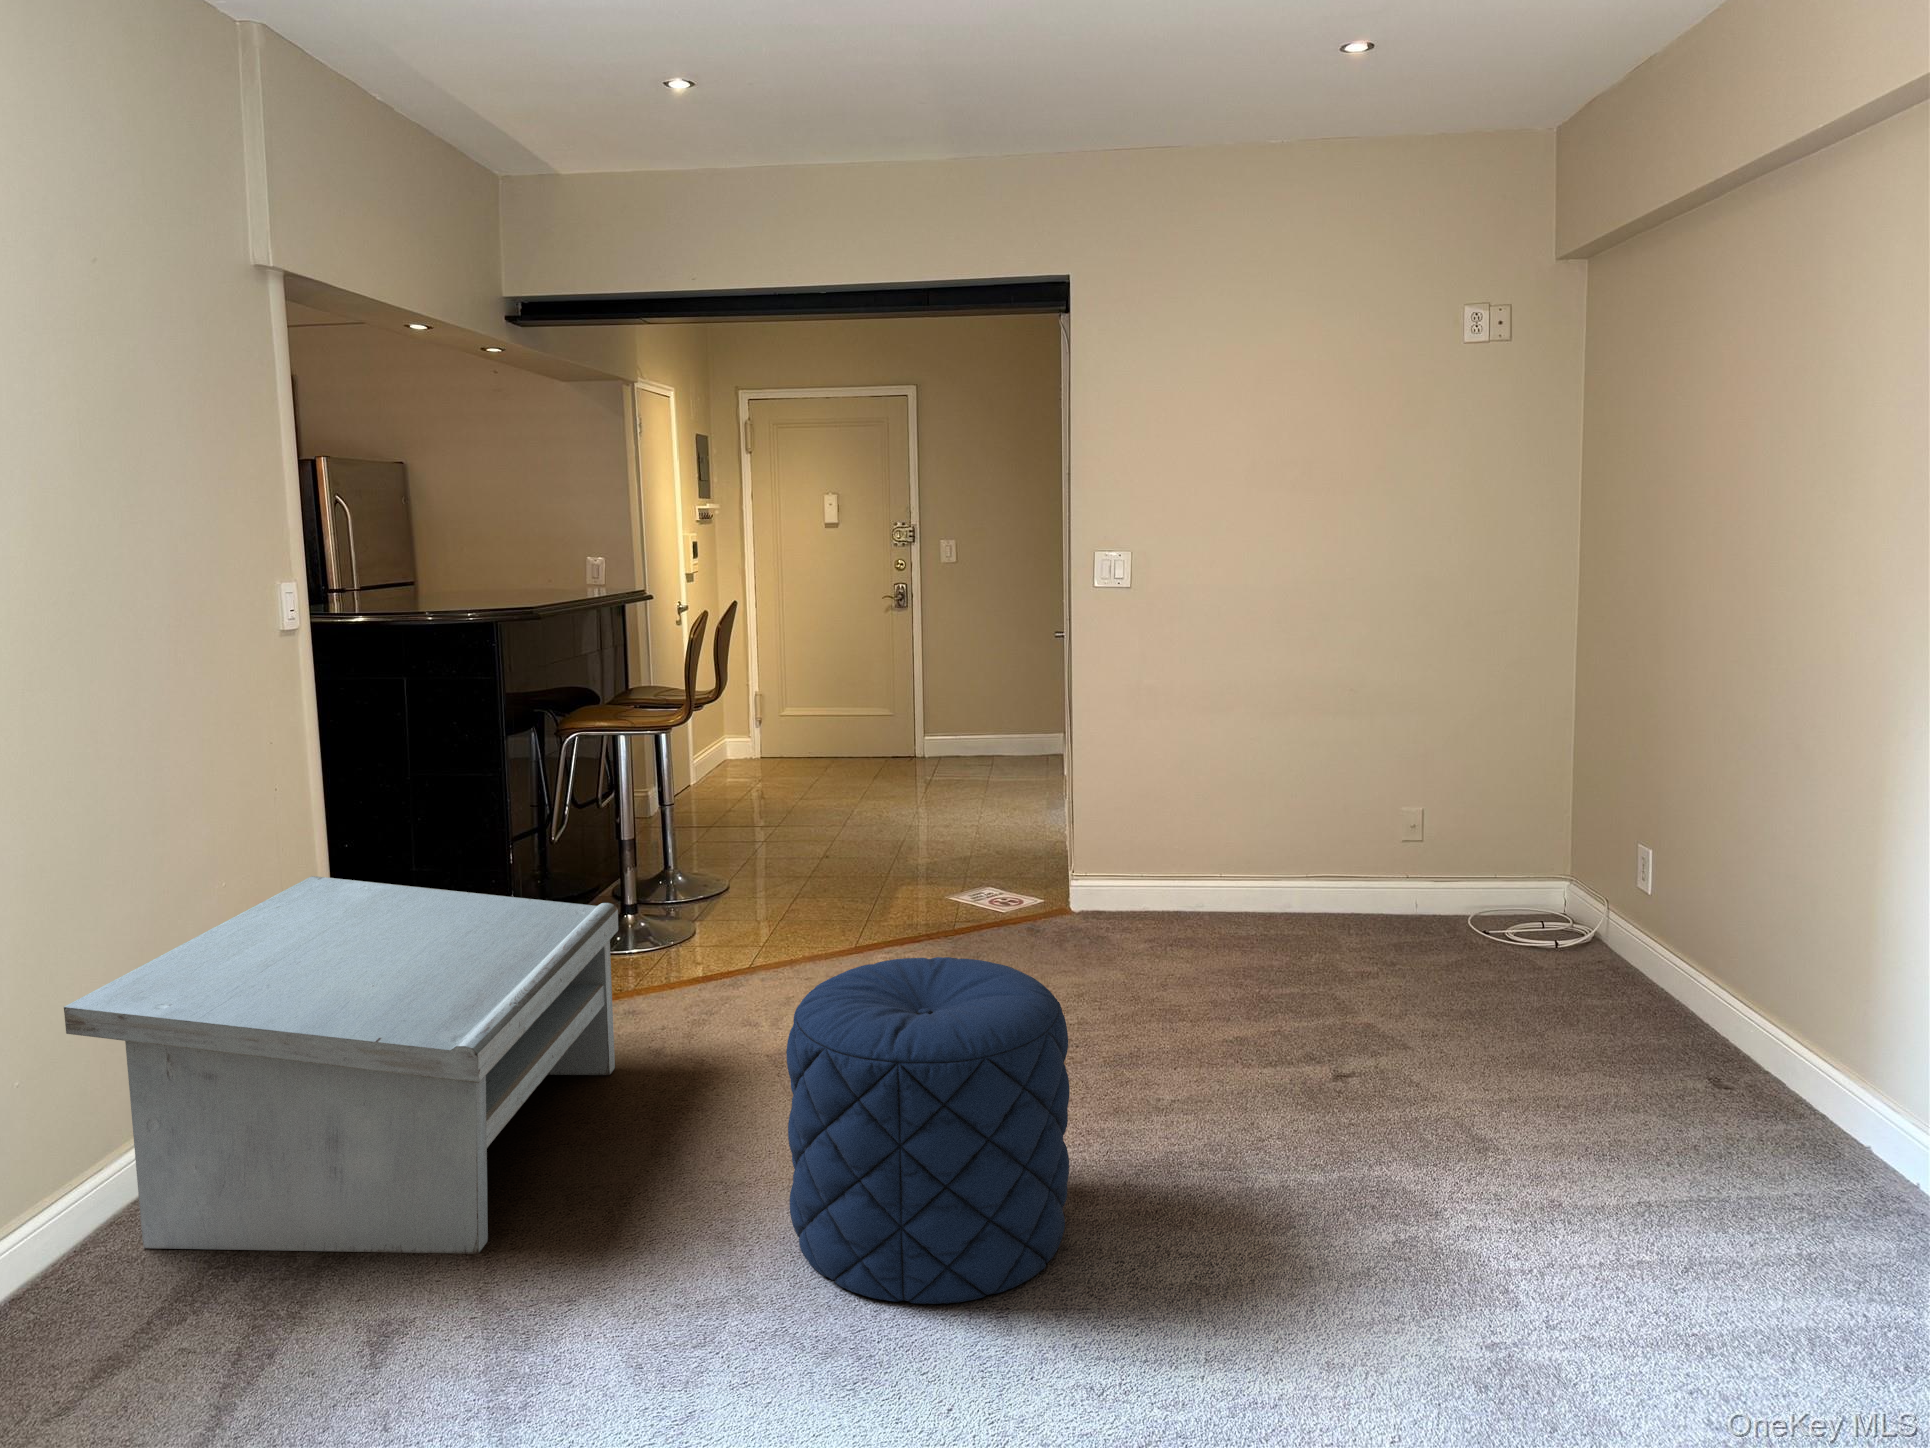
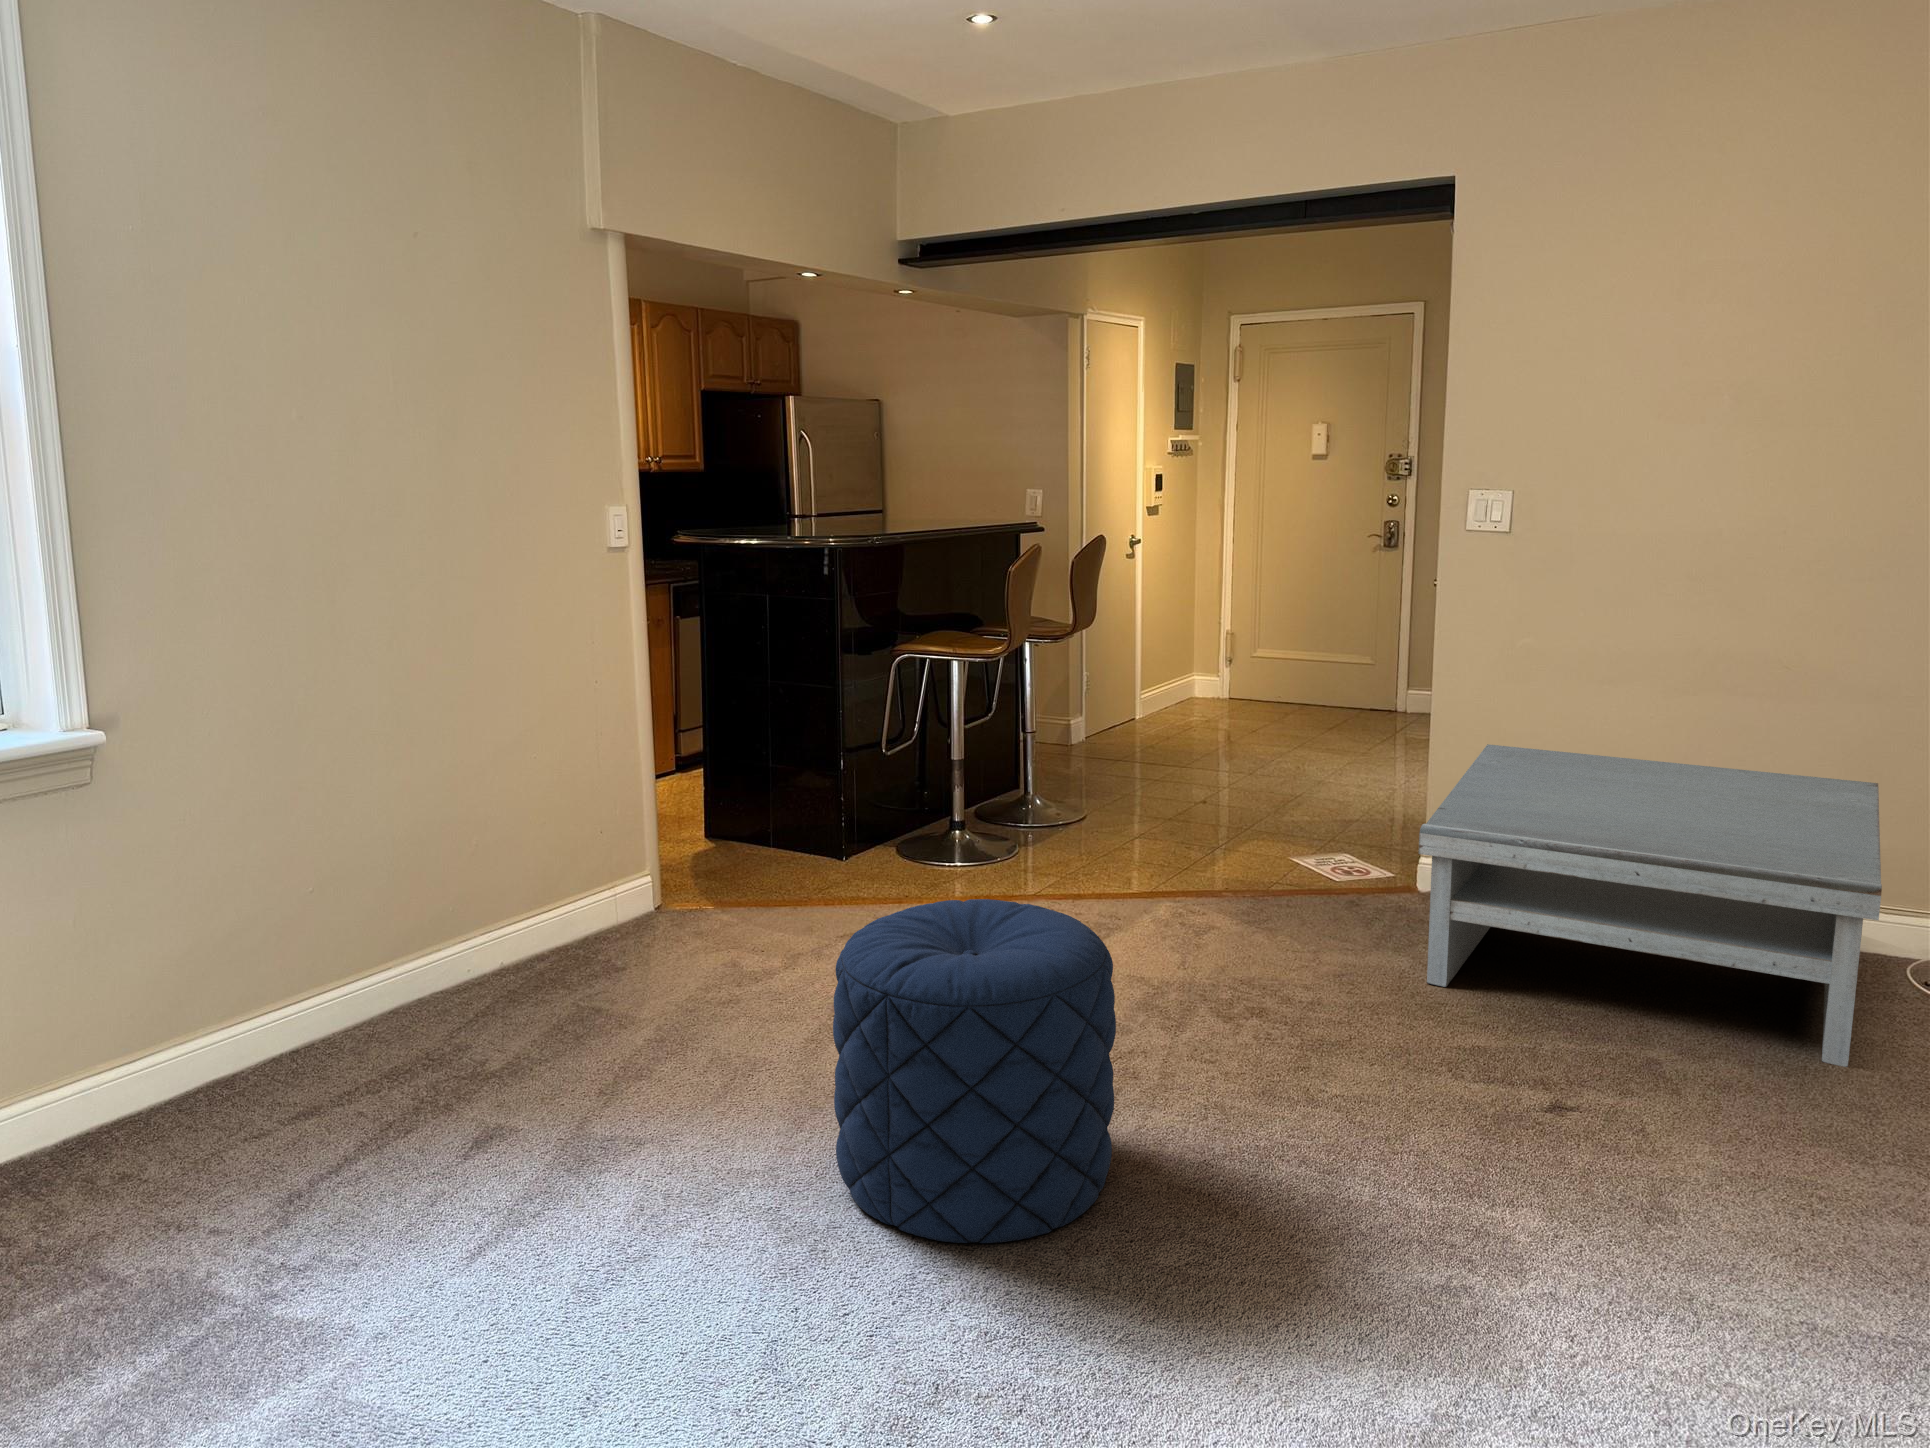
coffee table: present [64,876,618,1254] -> present [1419,744,1882,1067]

